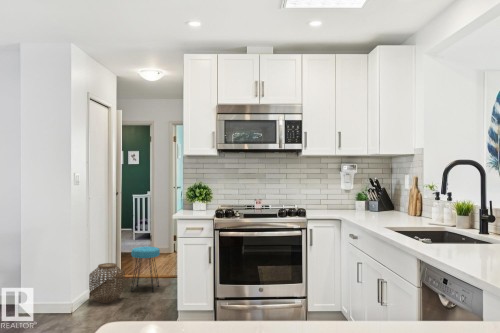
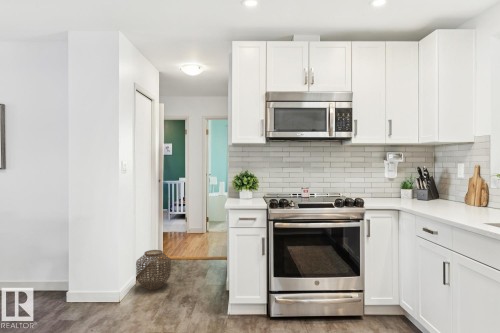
stool: present [131,247,160,292] -> none [175,232,202,276]

